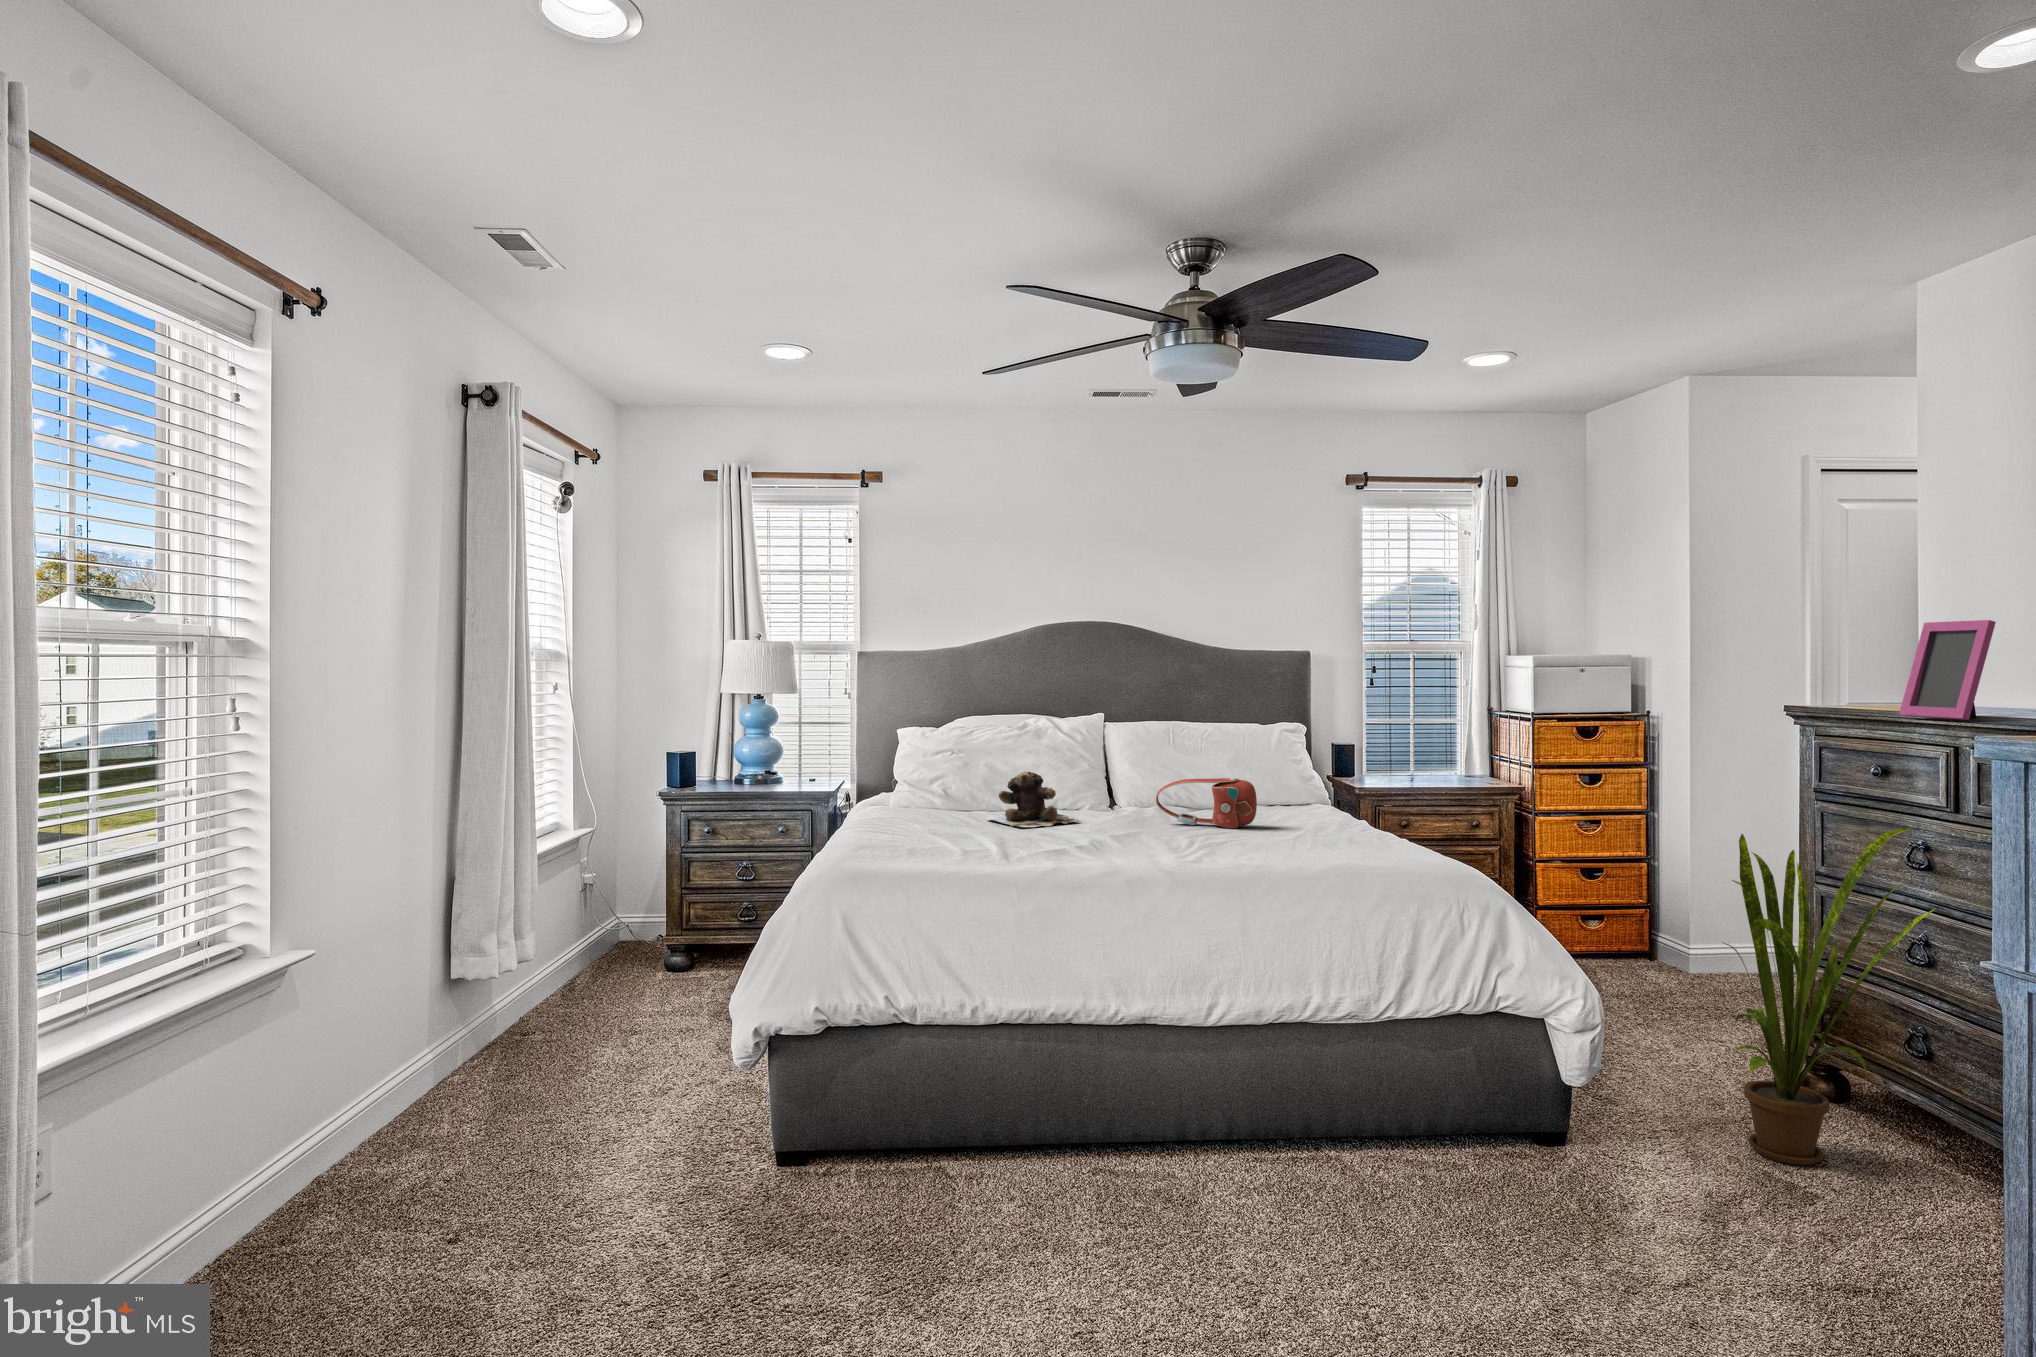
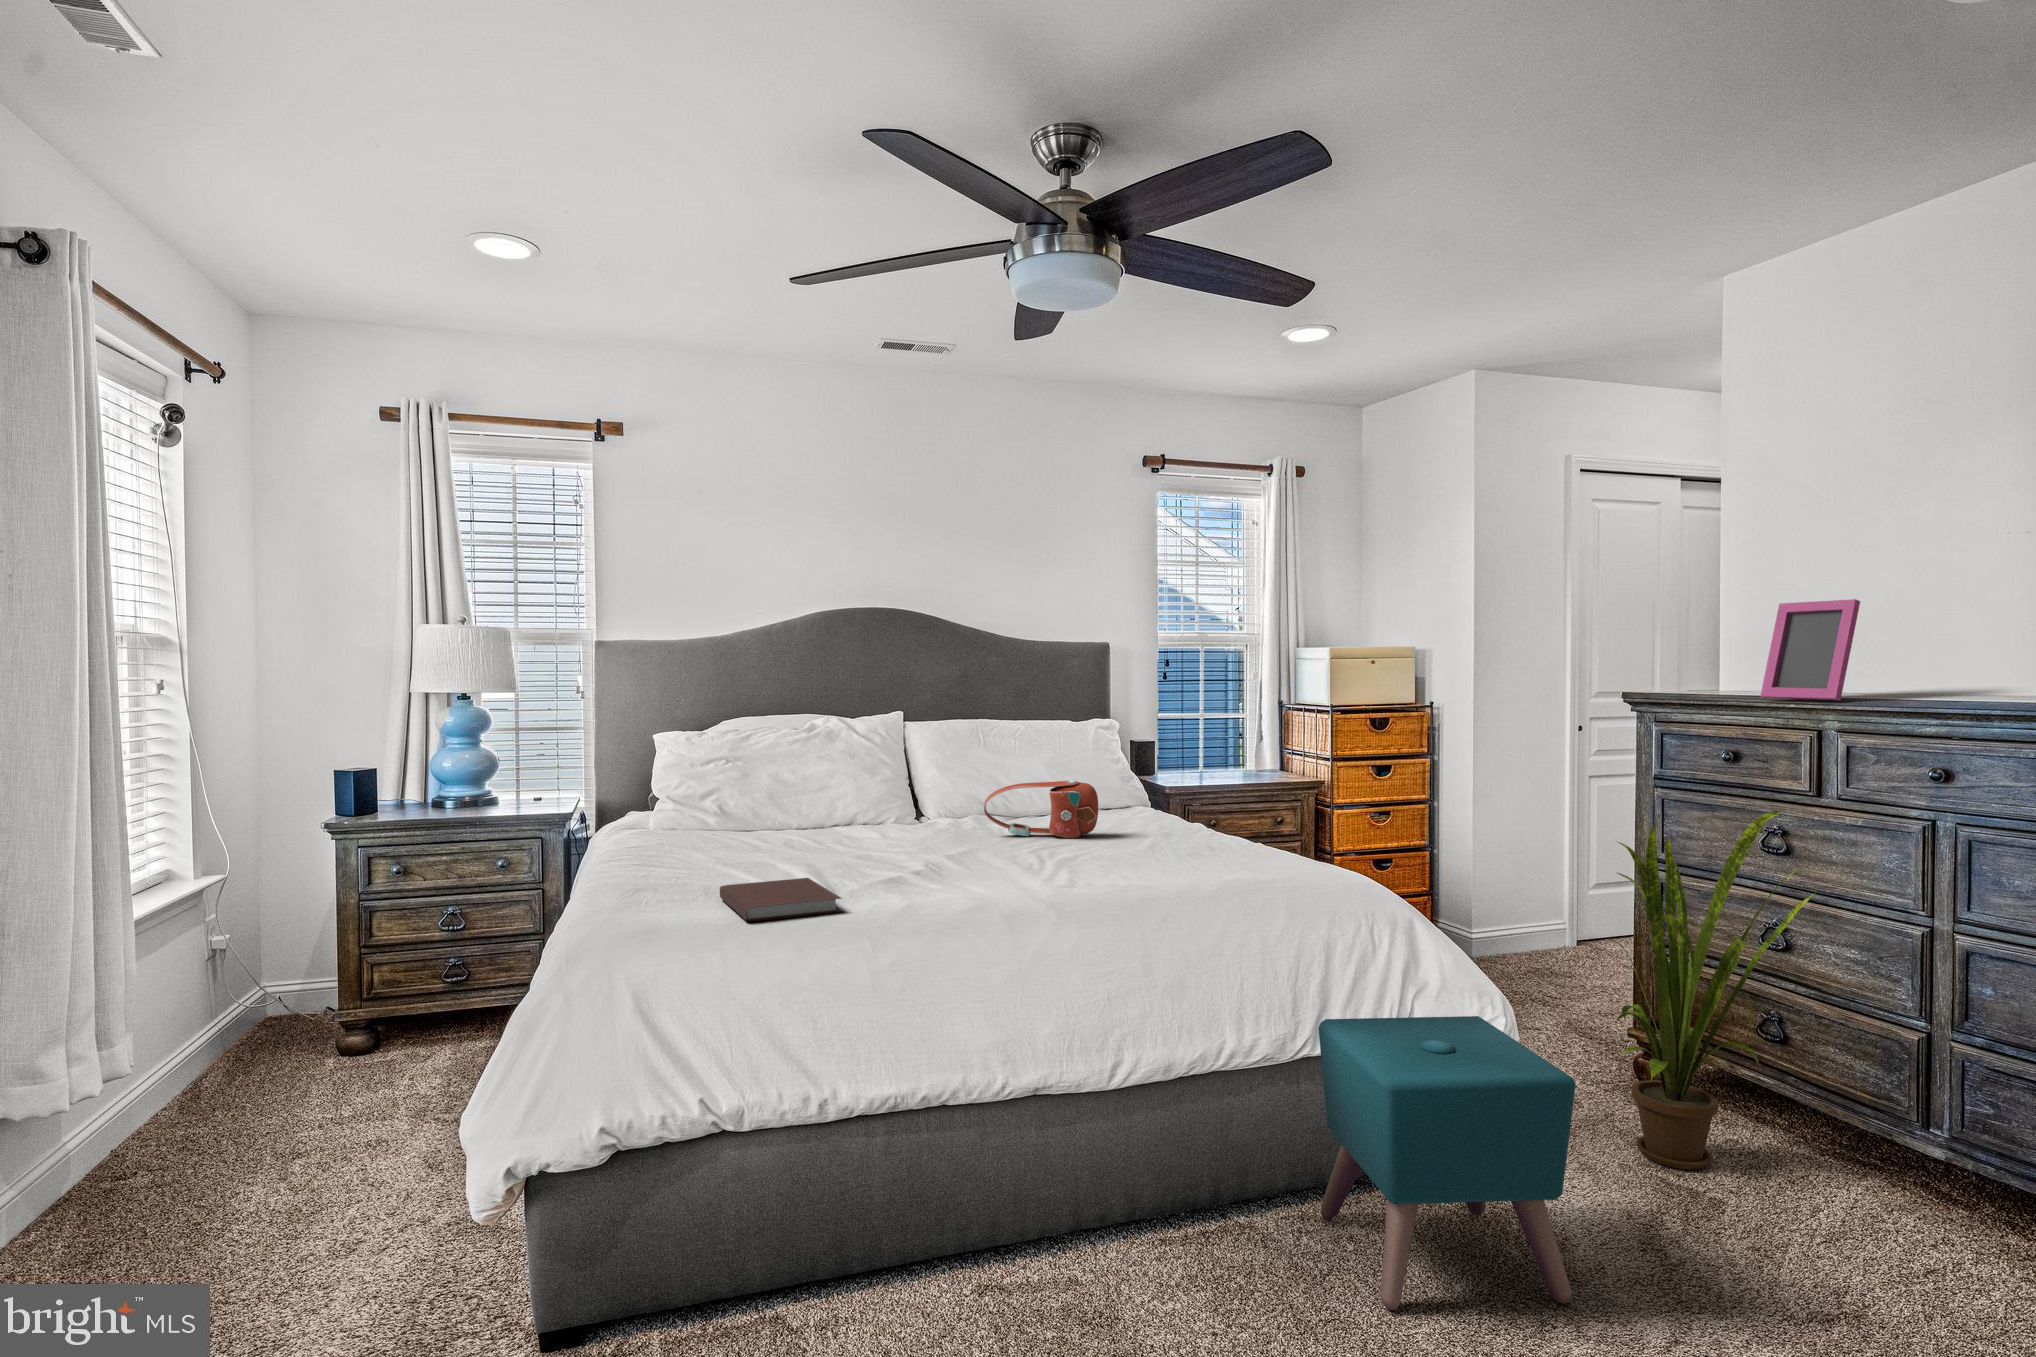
teddy bear: present [987,771,1079,827] -> none [778,780,896,849]
notebook: none [919,845,1003,873] -> present [720,878,841,921]
ottoman: none [1400,986,1601,1239] -> present [1318,1016,1576,1310]

